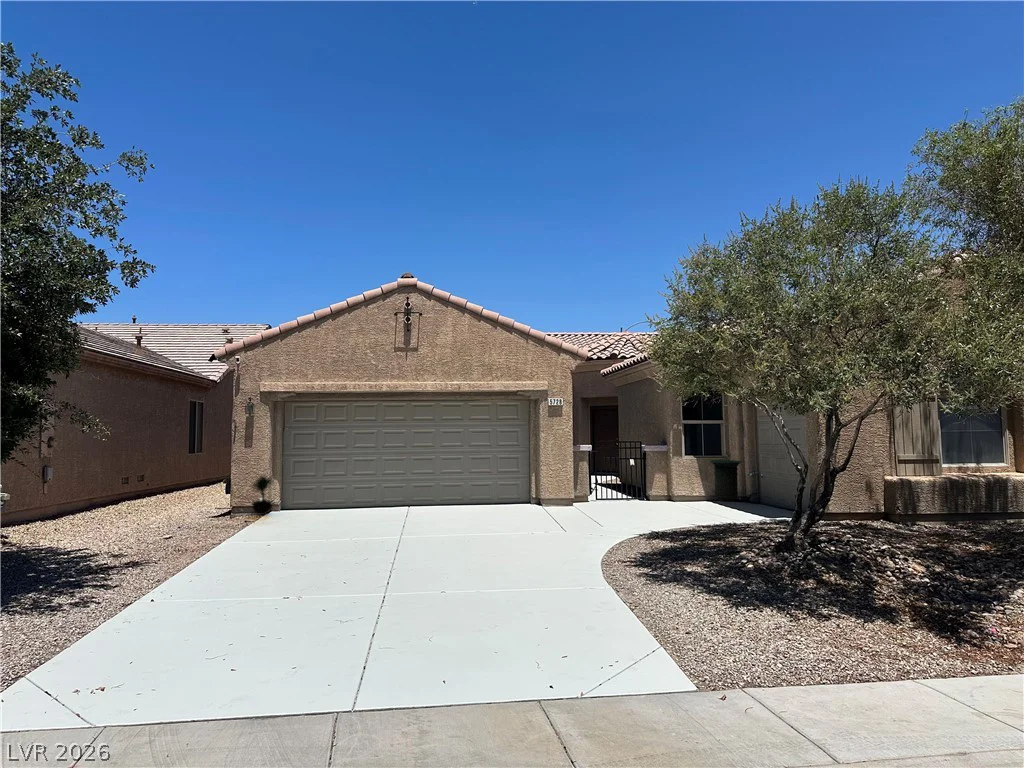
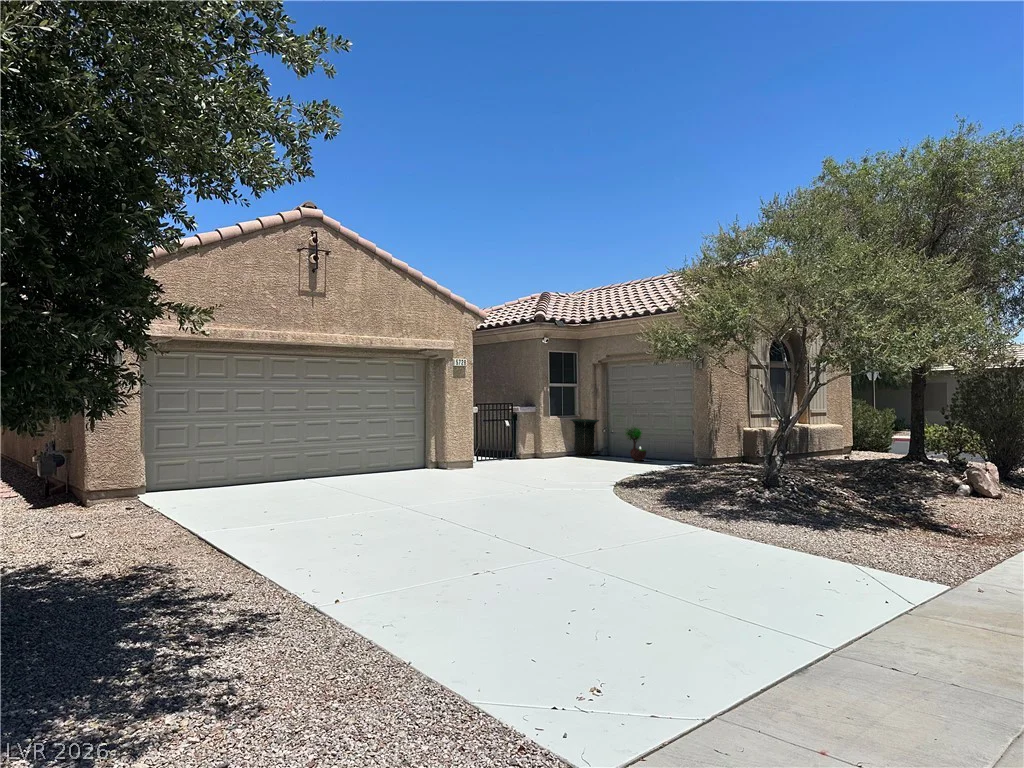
potted tree: present [252,476,273,515] -> present [625,427,646,461]

